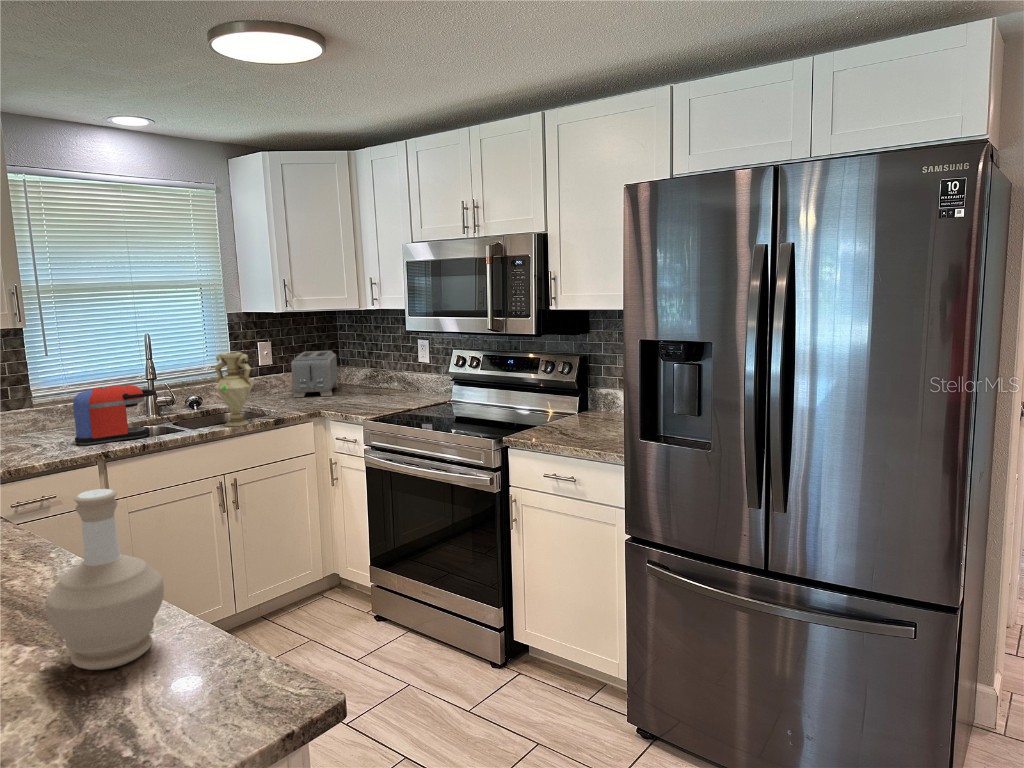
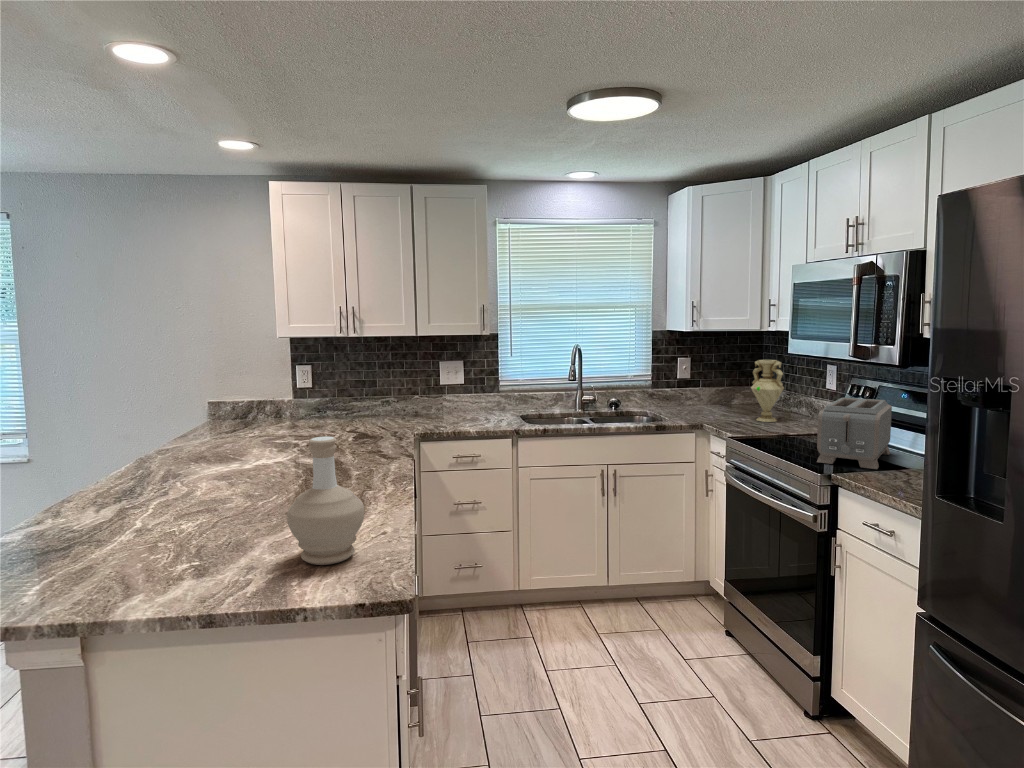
toaster: present [291,351,338,397] -> present [817,398,892,469]
vase: present [215,352,253,426] -> present [751,360,784,422]
coffee maker: present [73,385,156,445] -> none [507,382,566,424]

